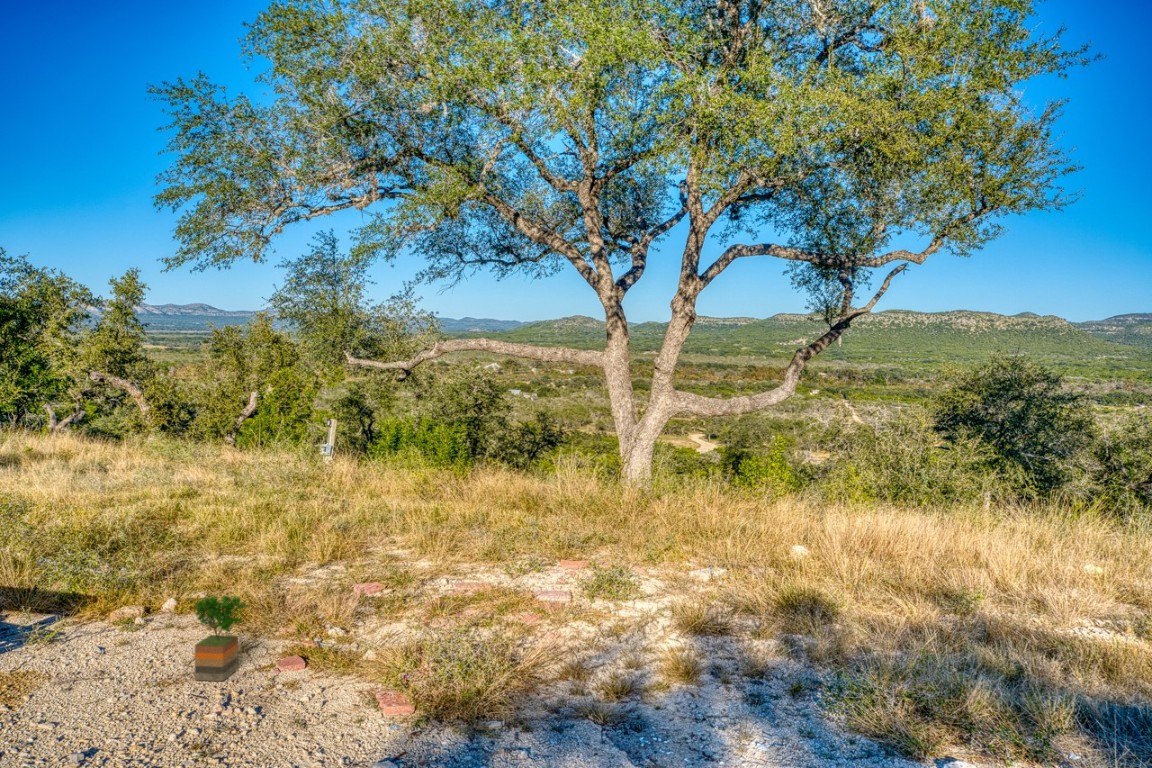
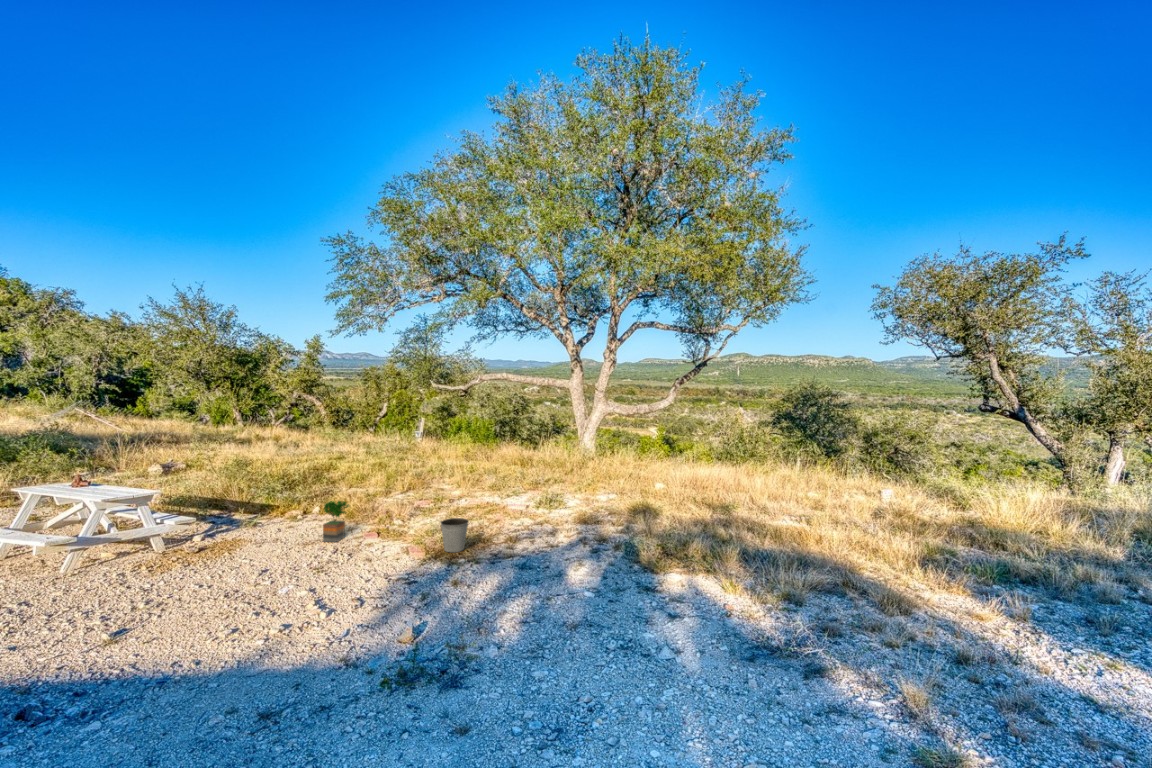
bucket: none [442,629,502,703] -> present [440,518,469,552]

